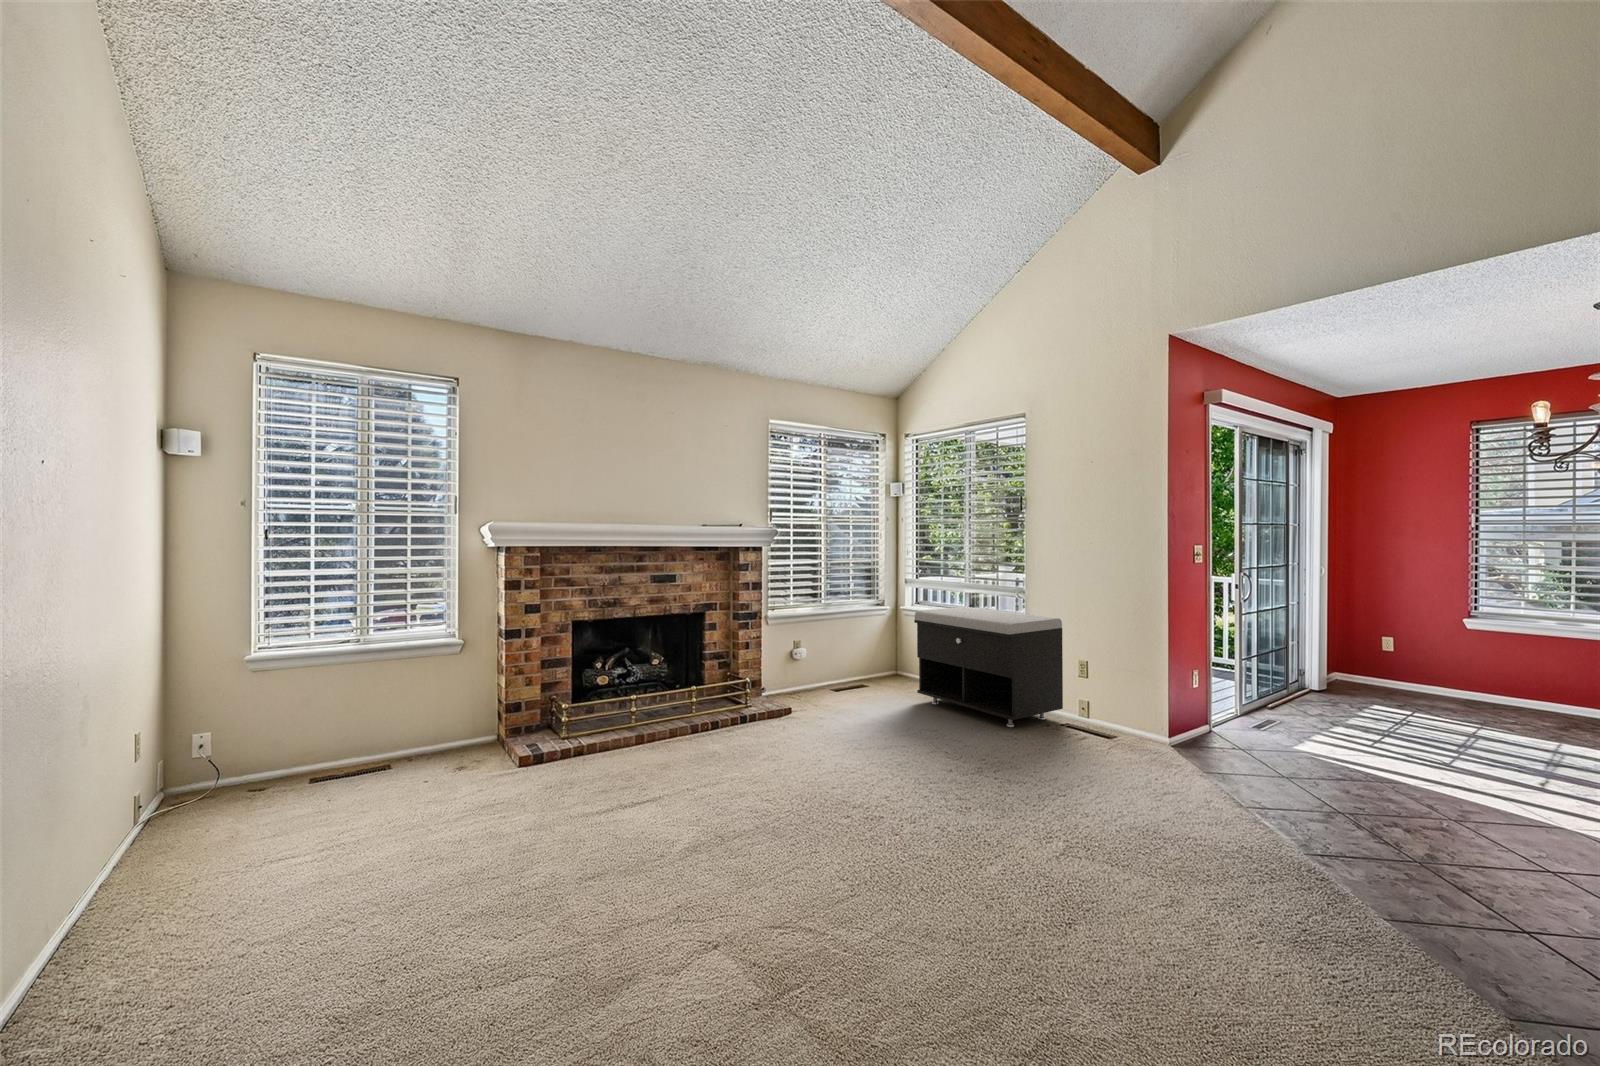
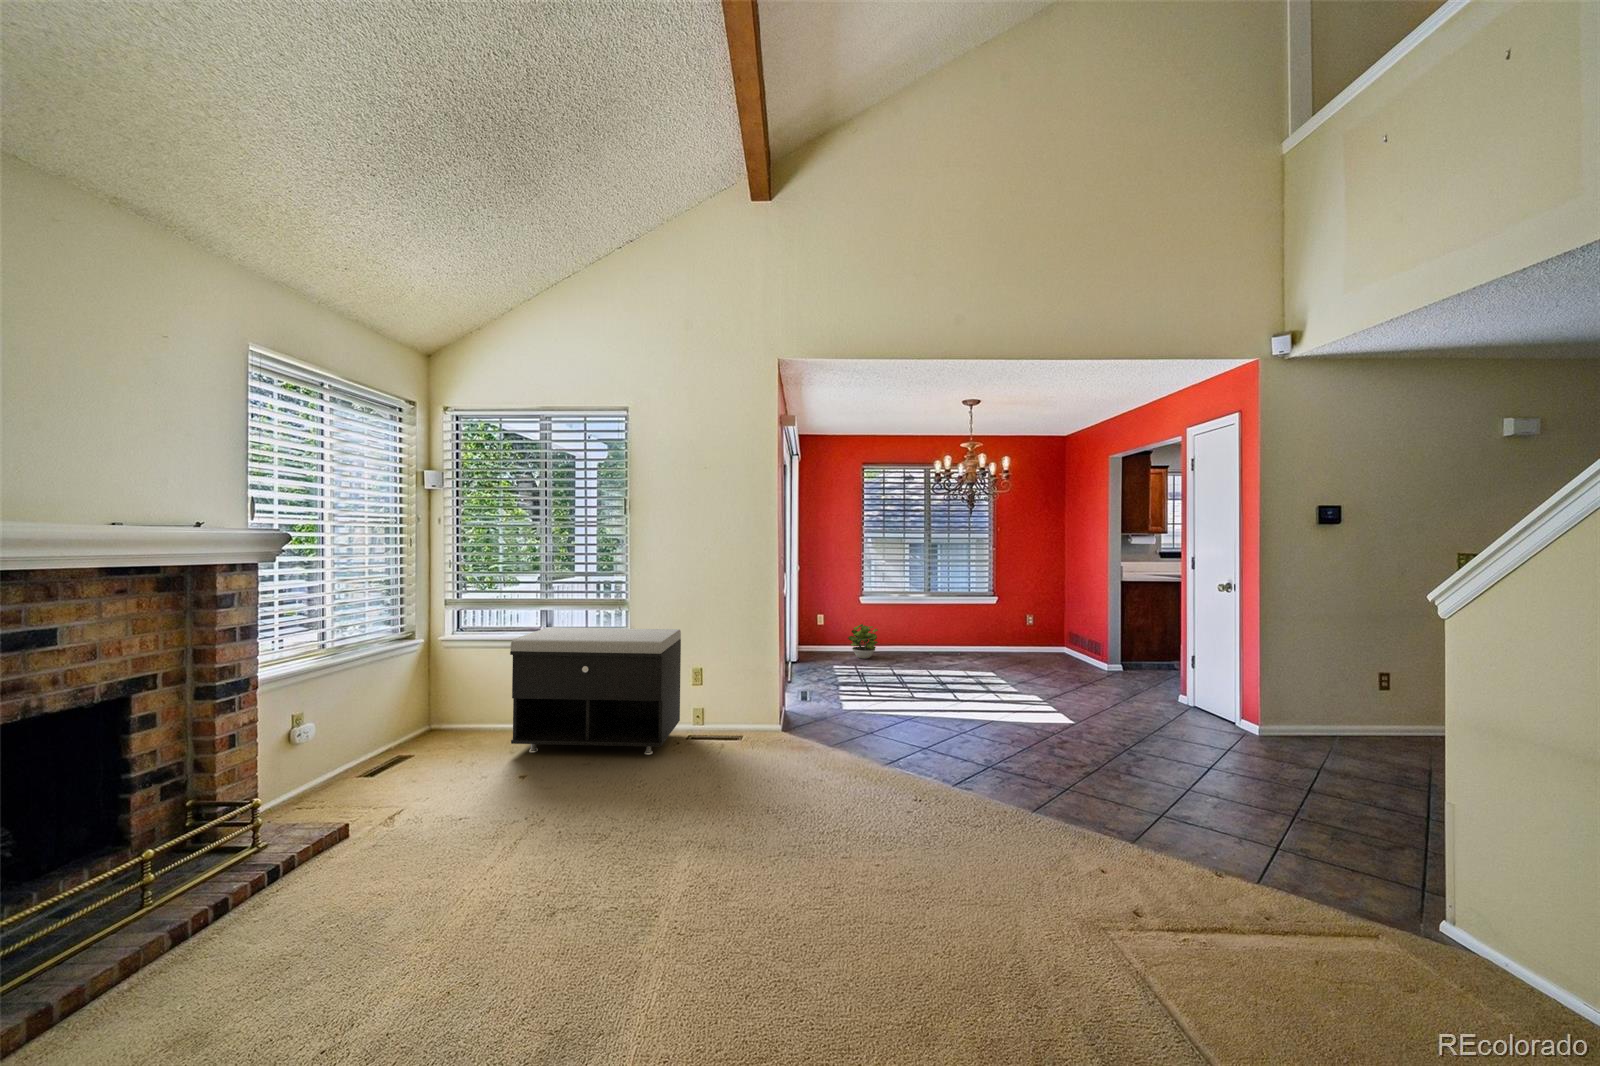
potted plant: none [1442,657,1513,713] -> present [848,624,878,659]

